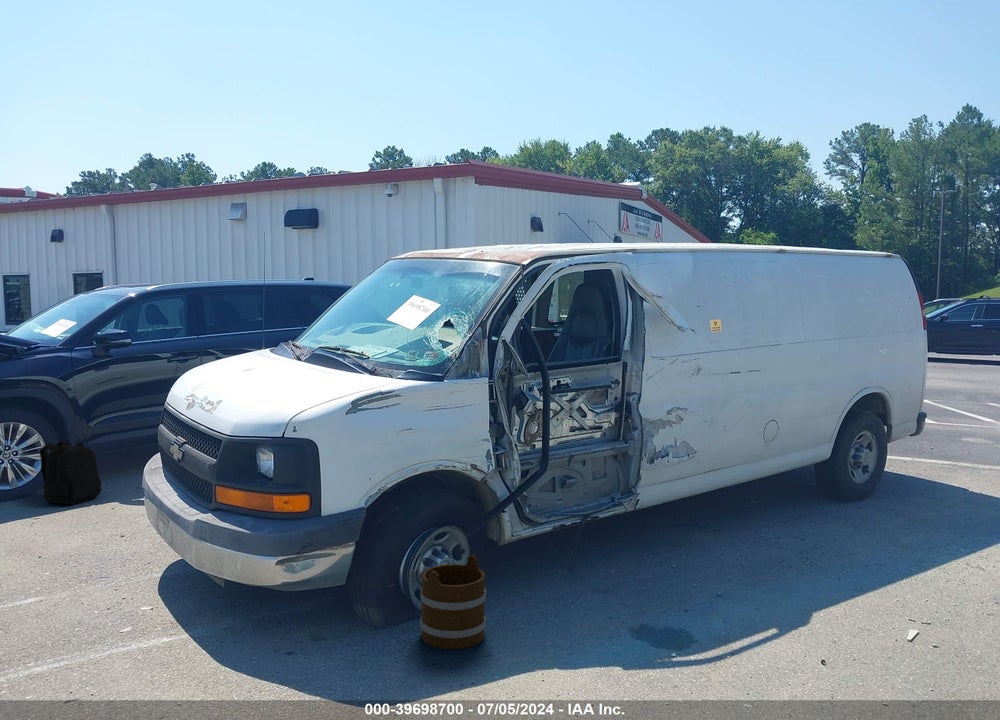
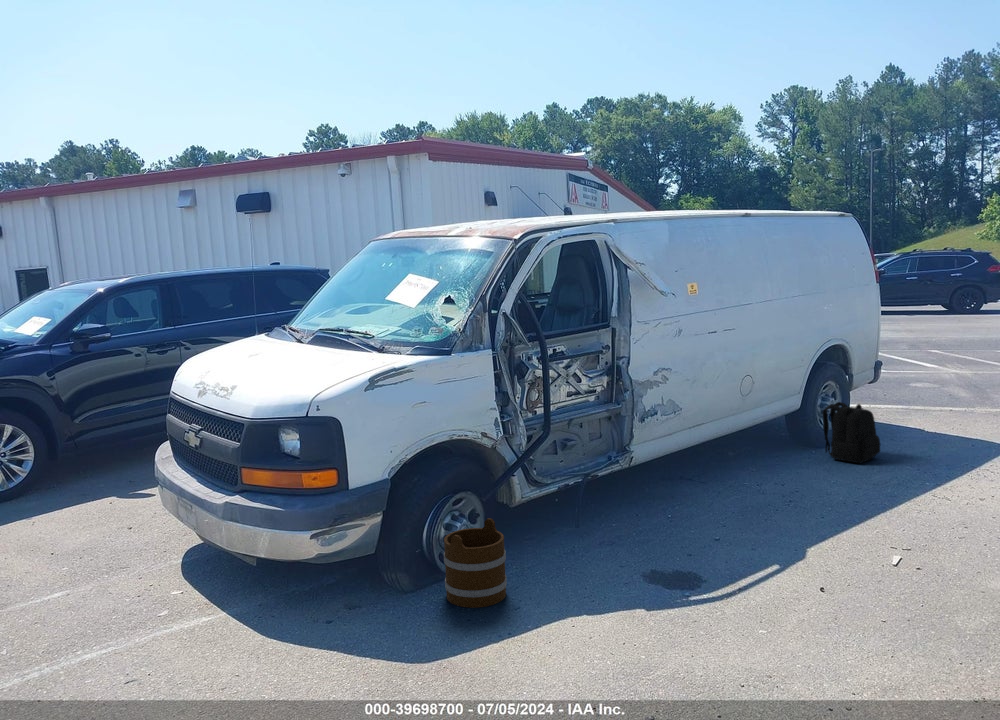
backpack: present [40,441,101,505] -> present [822,402,880,463]

